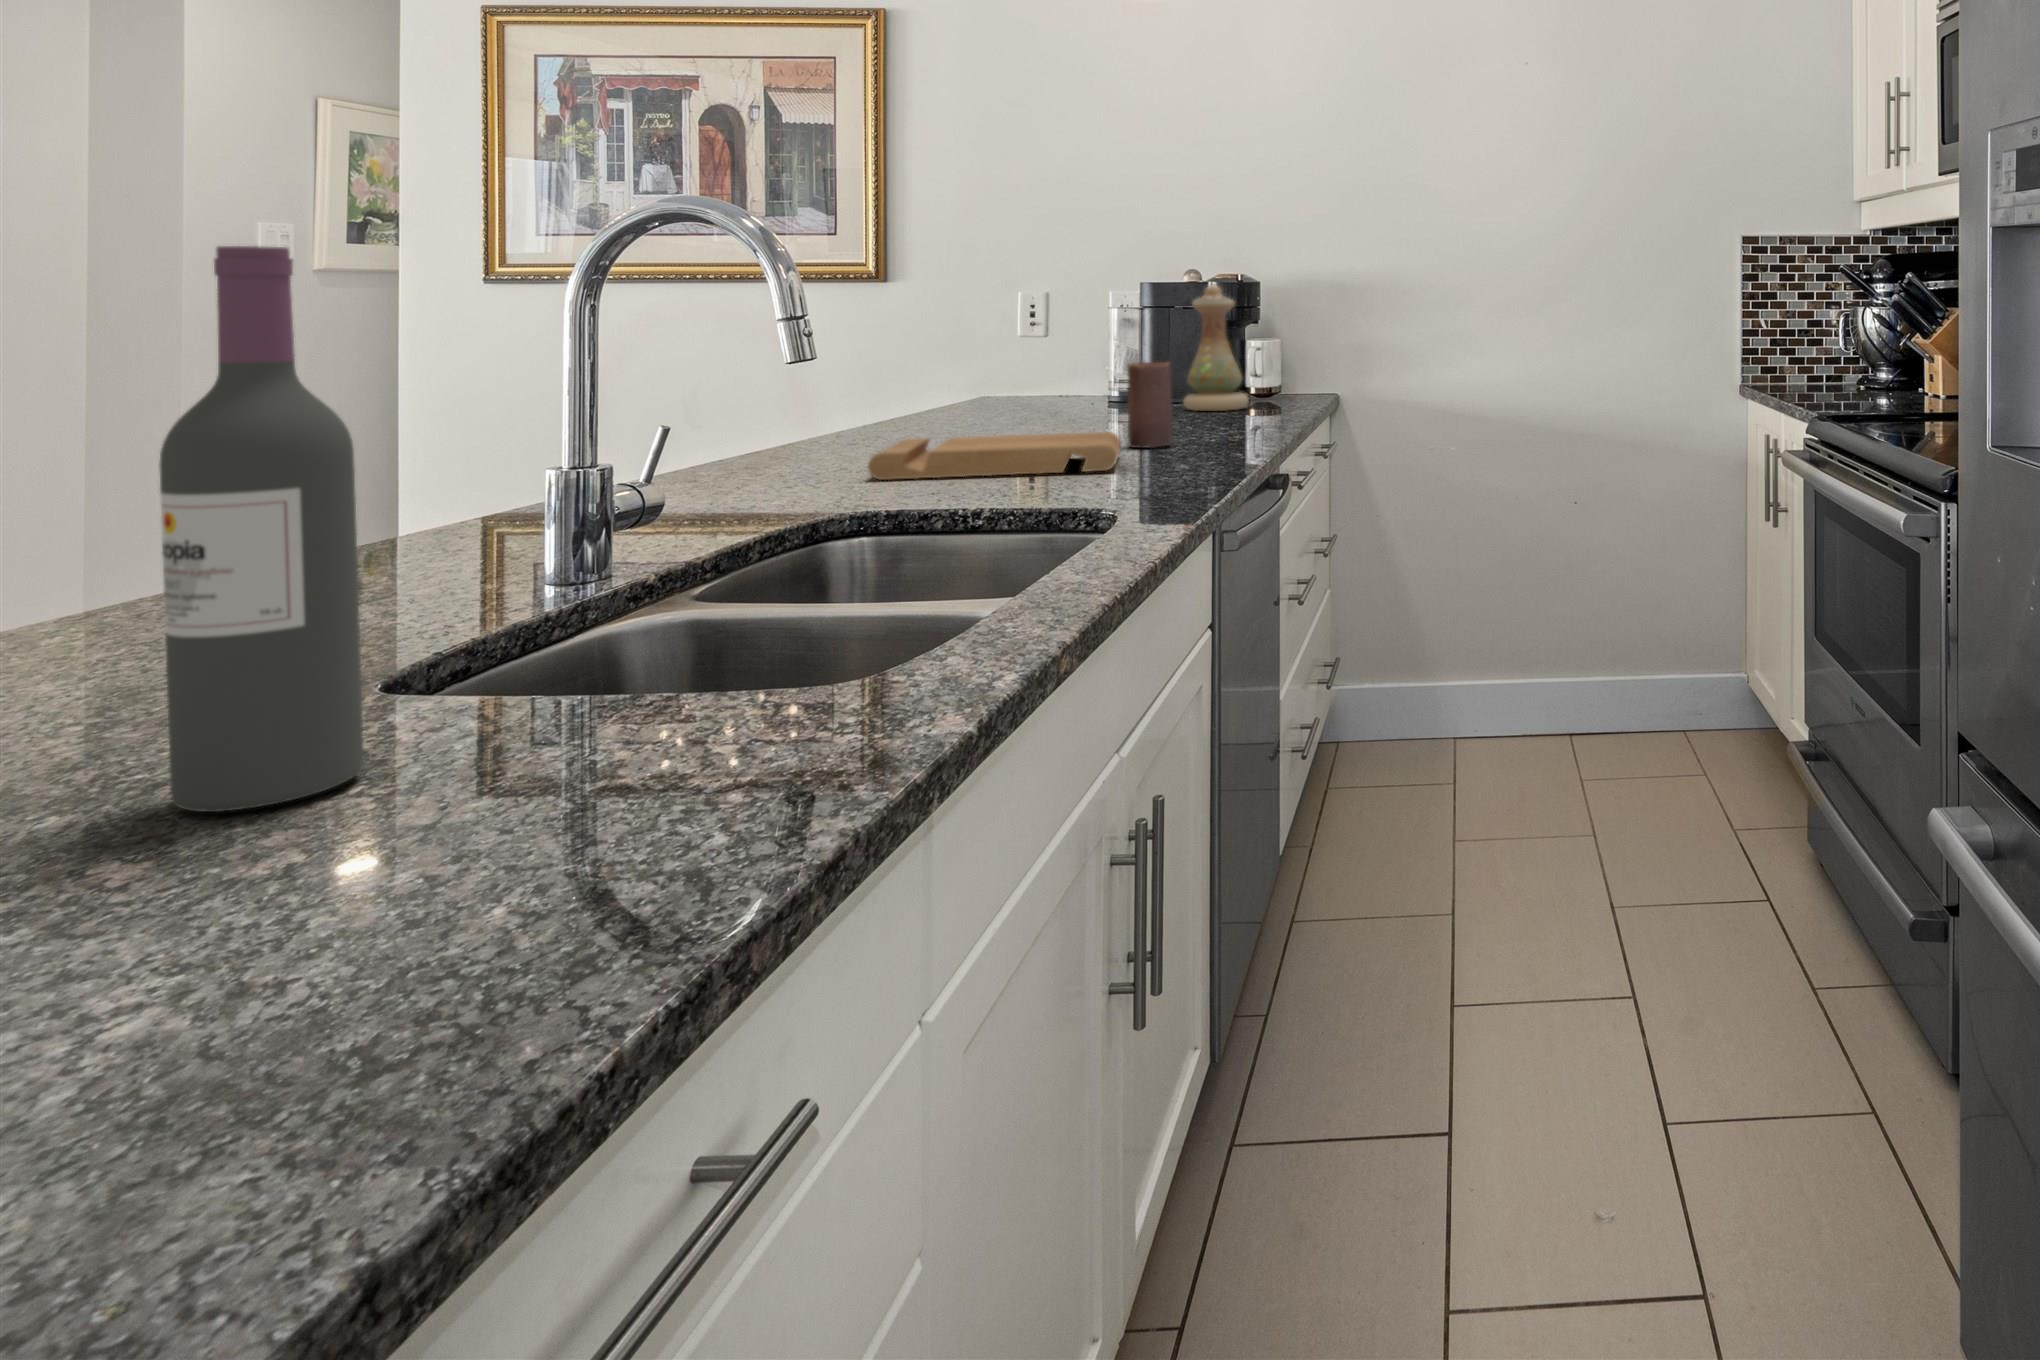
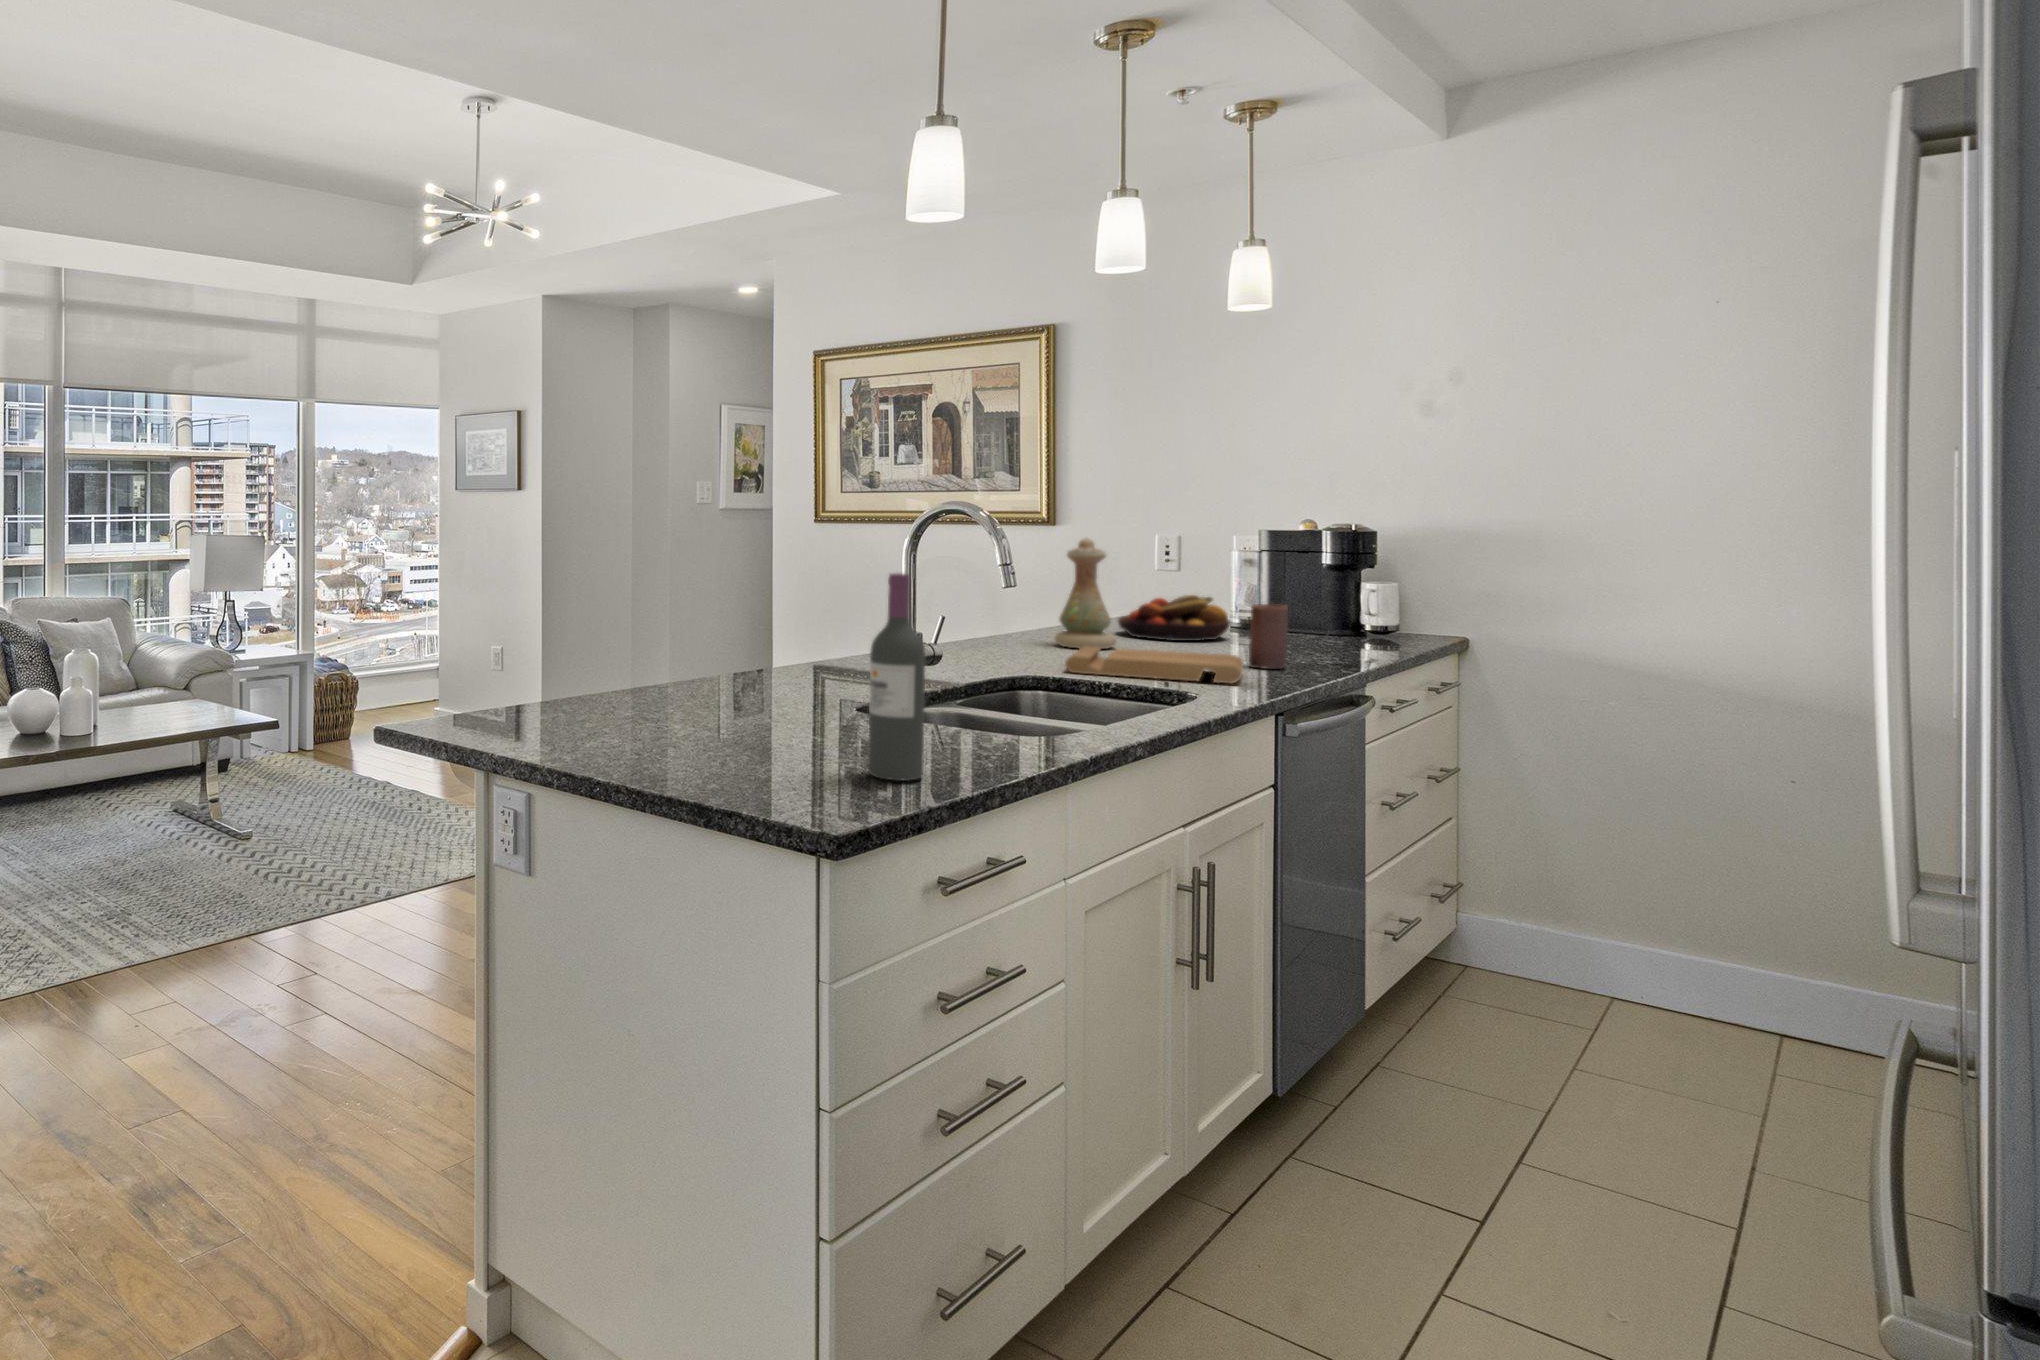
vase: present [1184,284,1249,411] -> present [1055,537,1117,649]
fruit bowl: none [968,362,1108,425] -> present [1118,595,1230,641]

